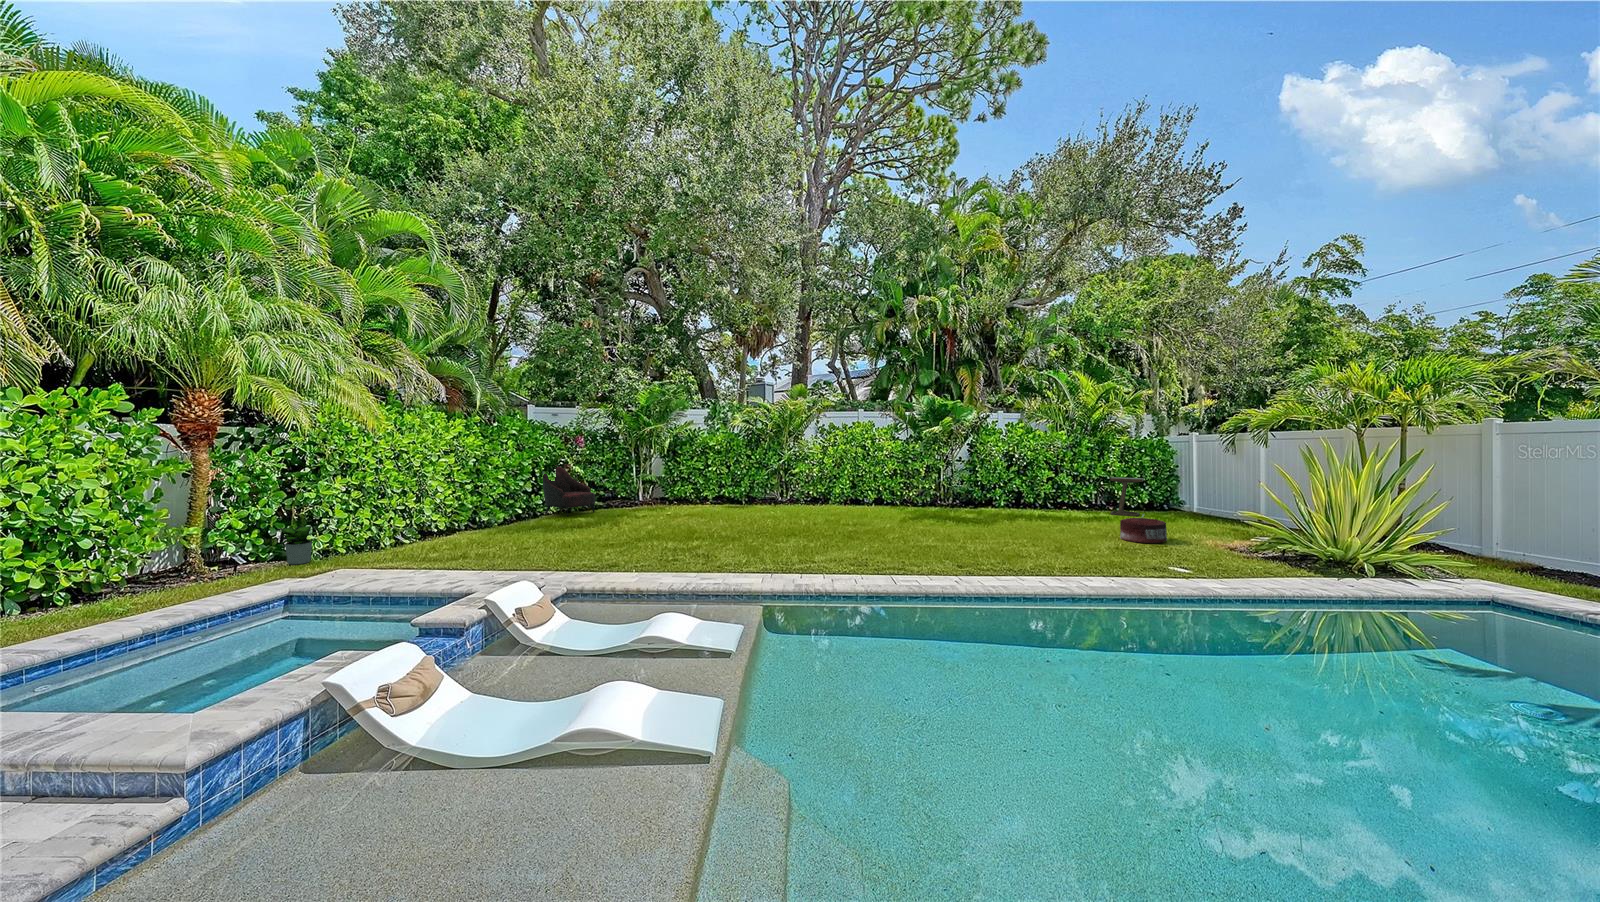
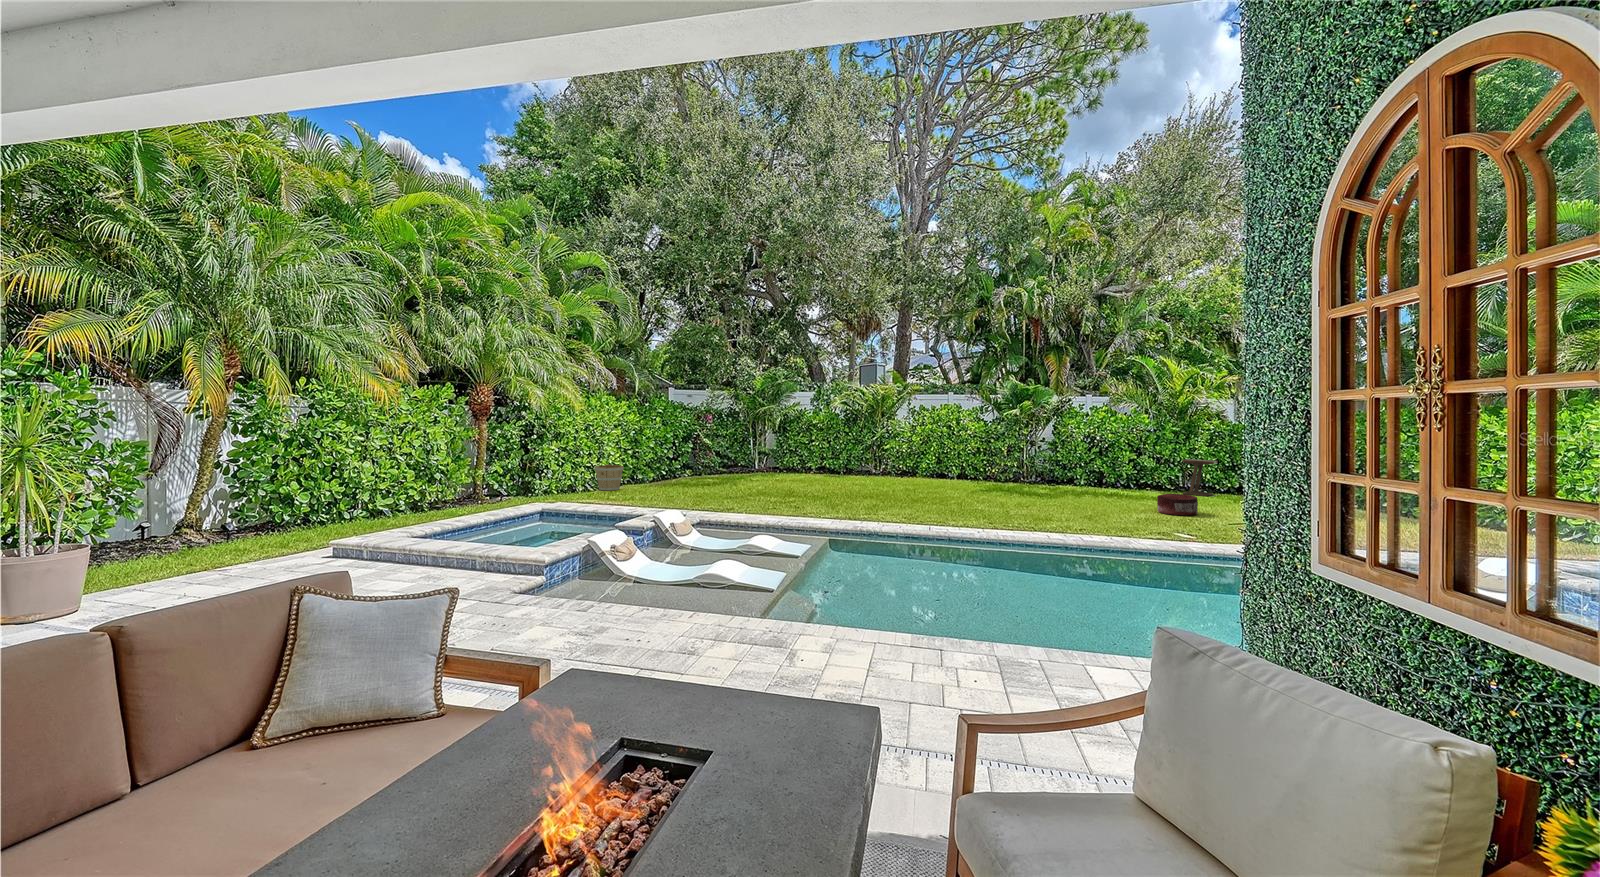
armchair: present [543,466,595,516] -> none [679,438,721,479]
wooden bucket: none [413,504,458,541] -> present [595,465,624,491]
potted plant: present [276,526,322,565] -> none [516,475,546,500]

